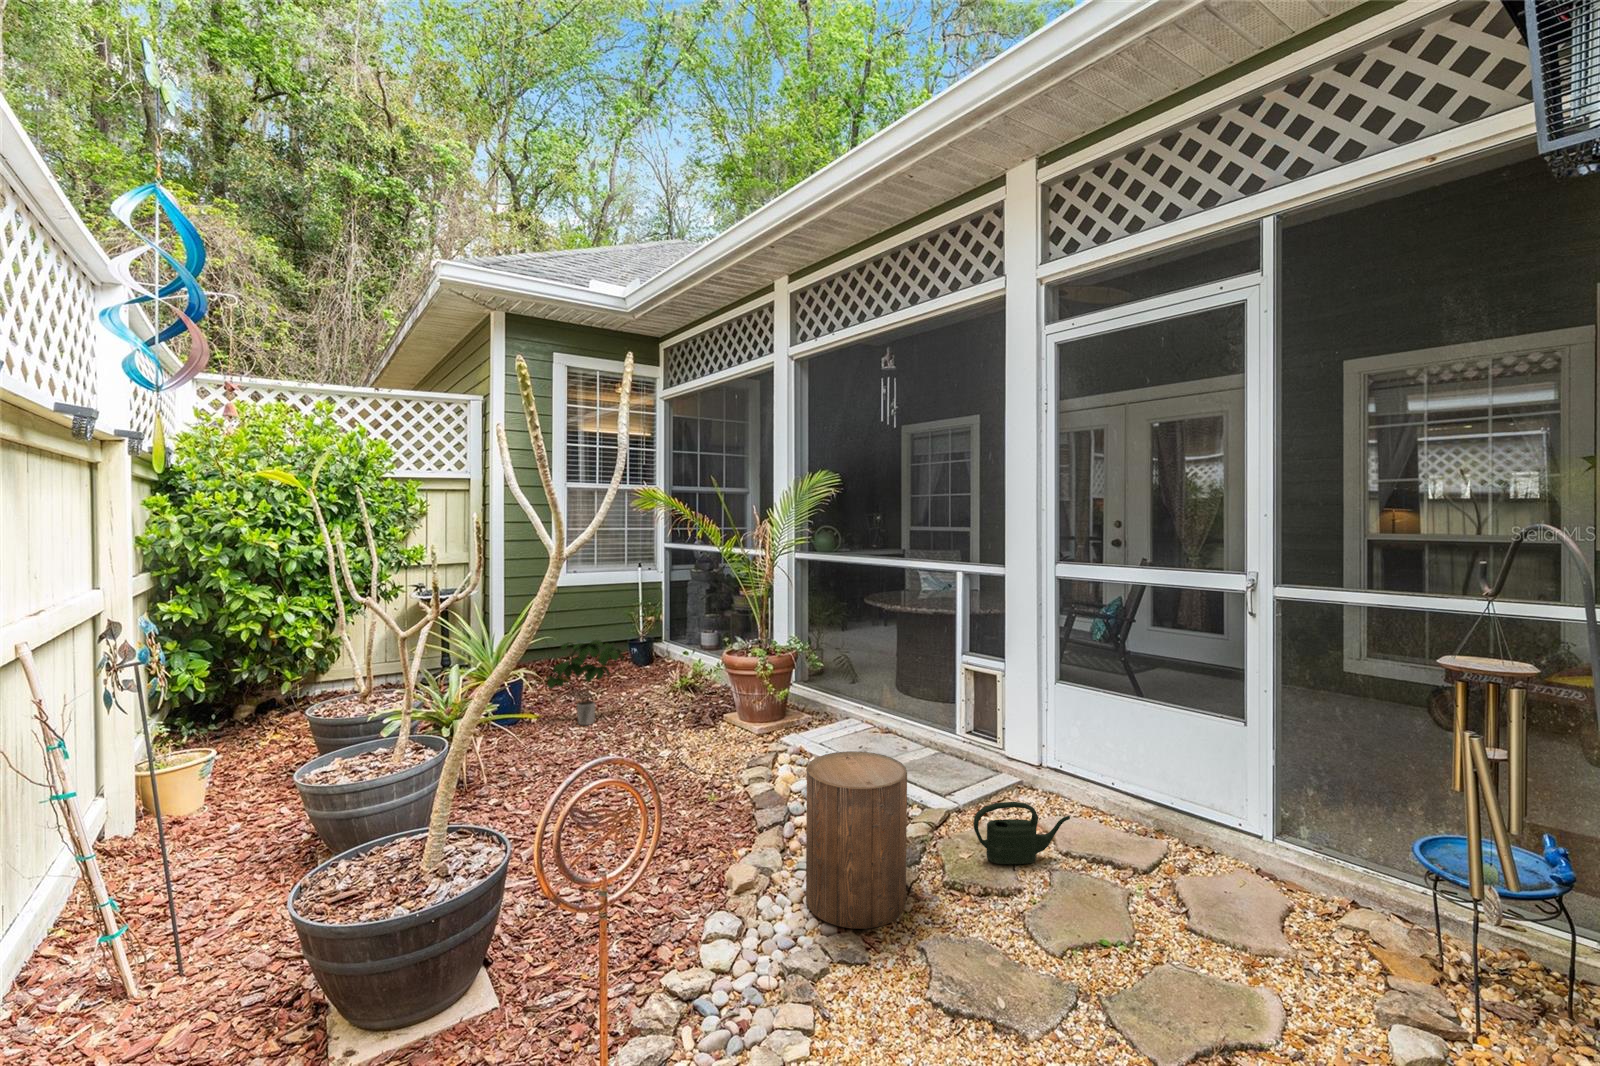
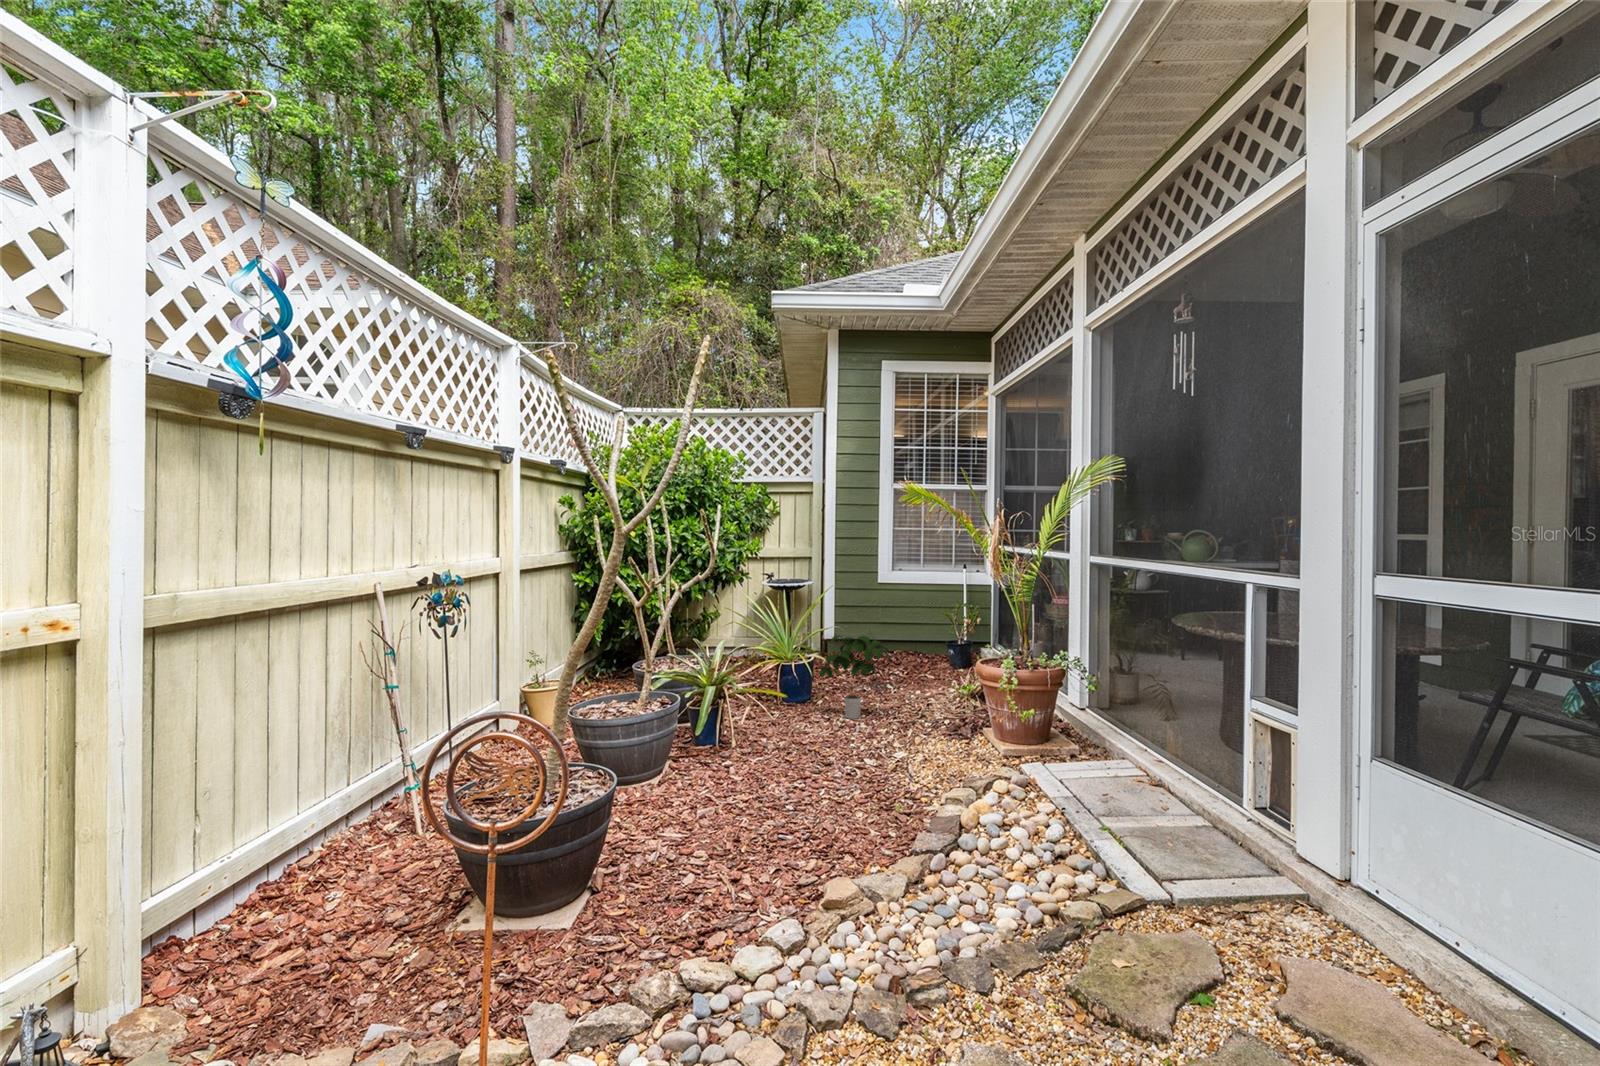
stool: present [806,751,907,929] -> none [879,778,1006,1004]
watering can: present [973,802,1070,864] -> none [1124,901,1289,1008]

